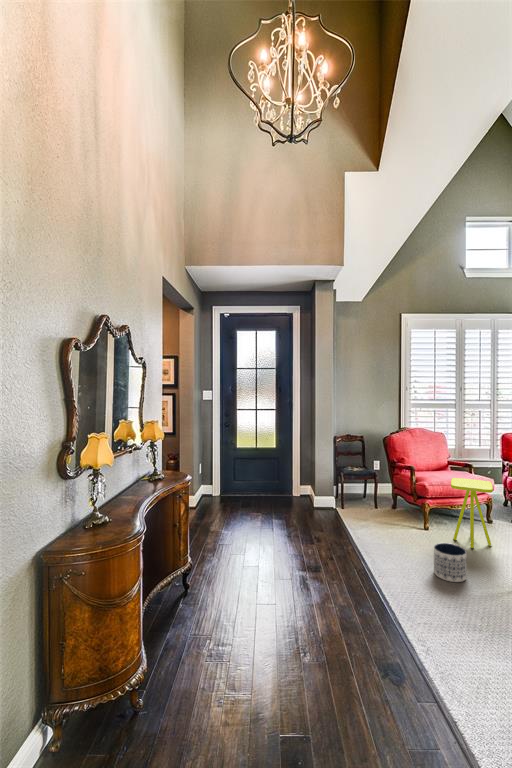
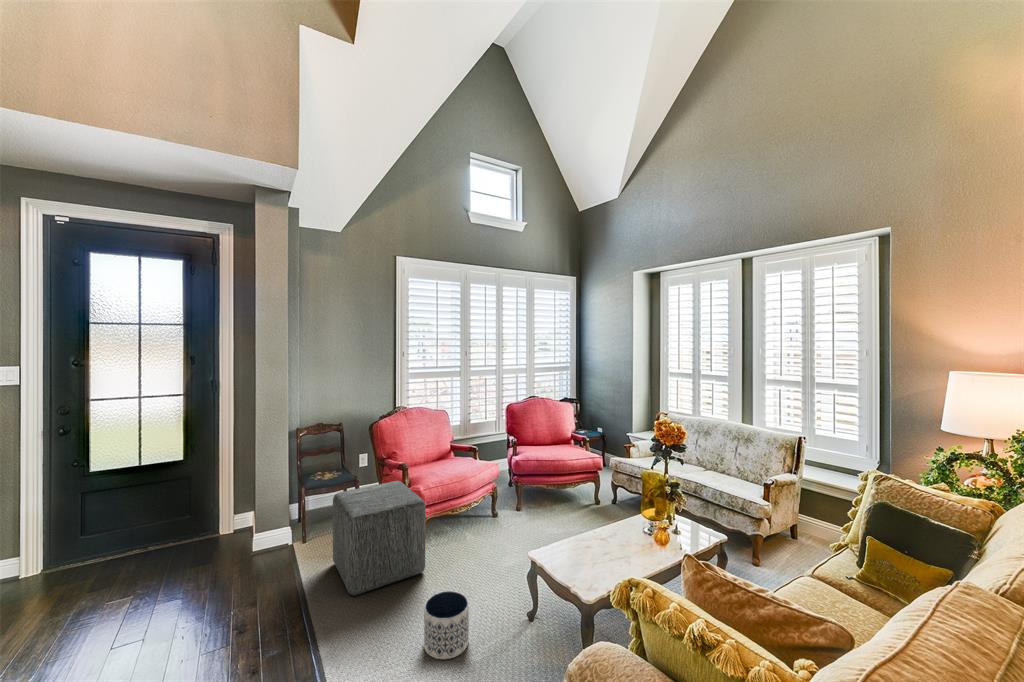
ottoman: none [365,476,431,540] -> present [333,481,425,596]
side table: present [451,478,493,548] -> none [451,475,500,571]

